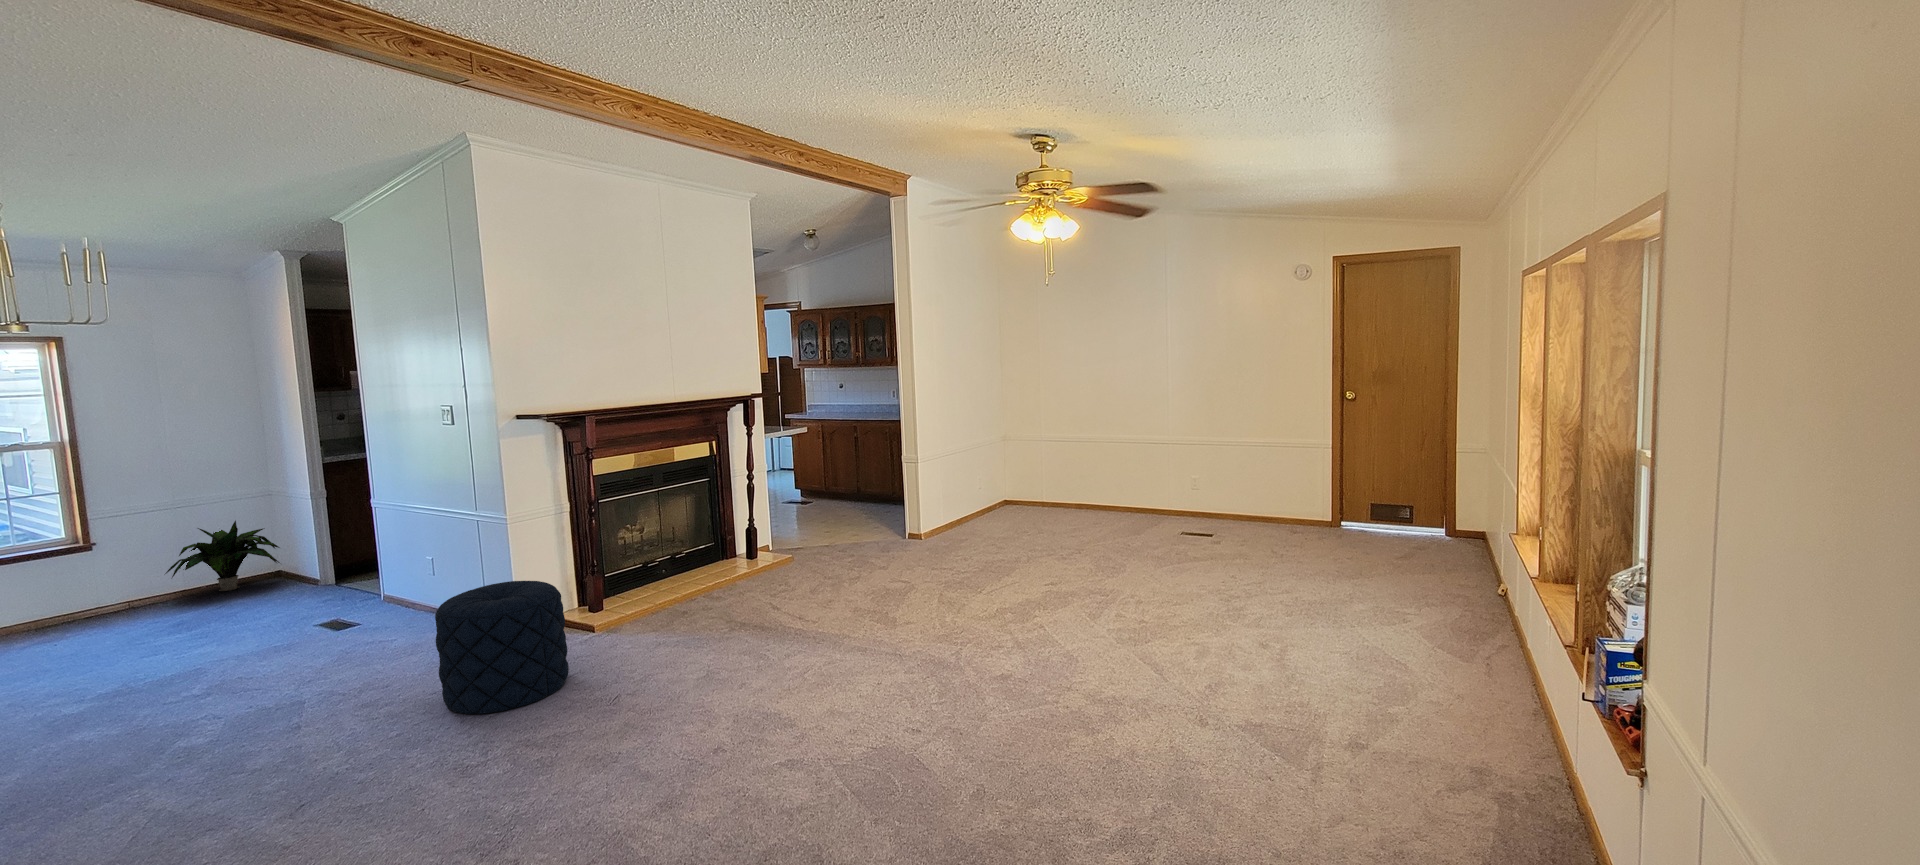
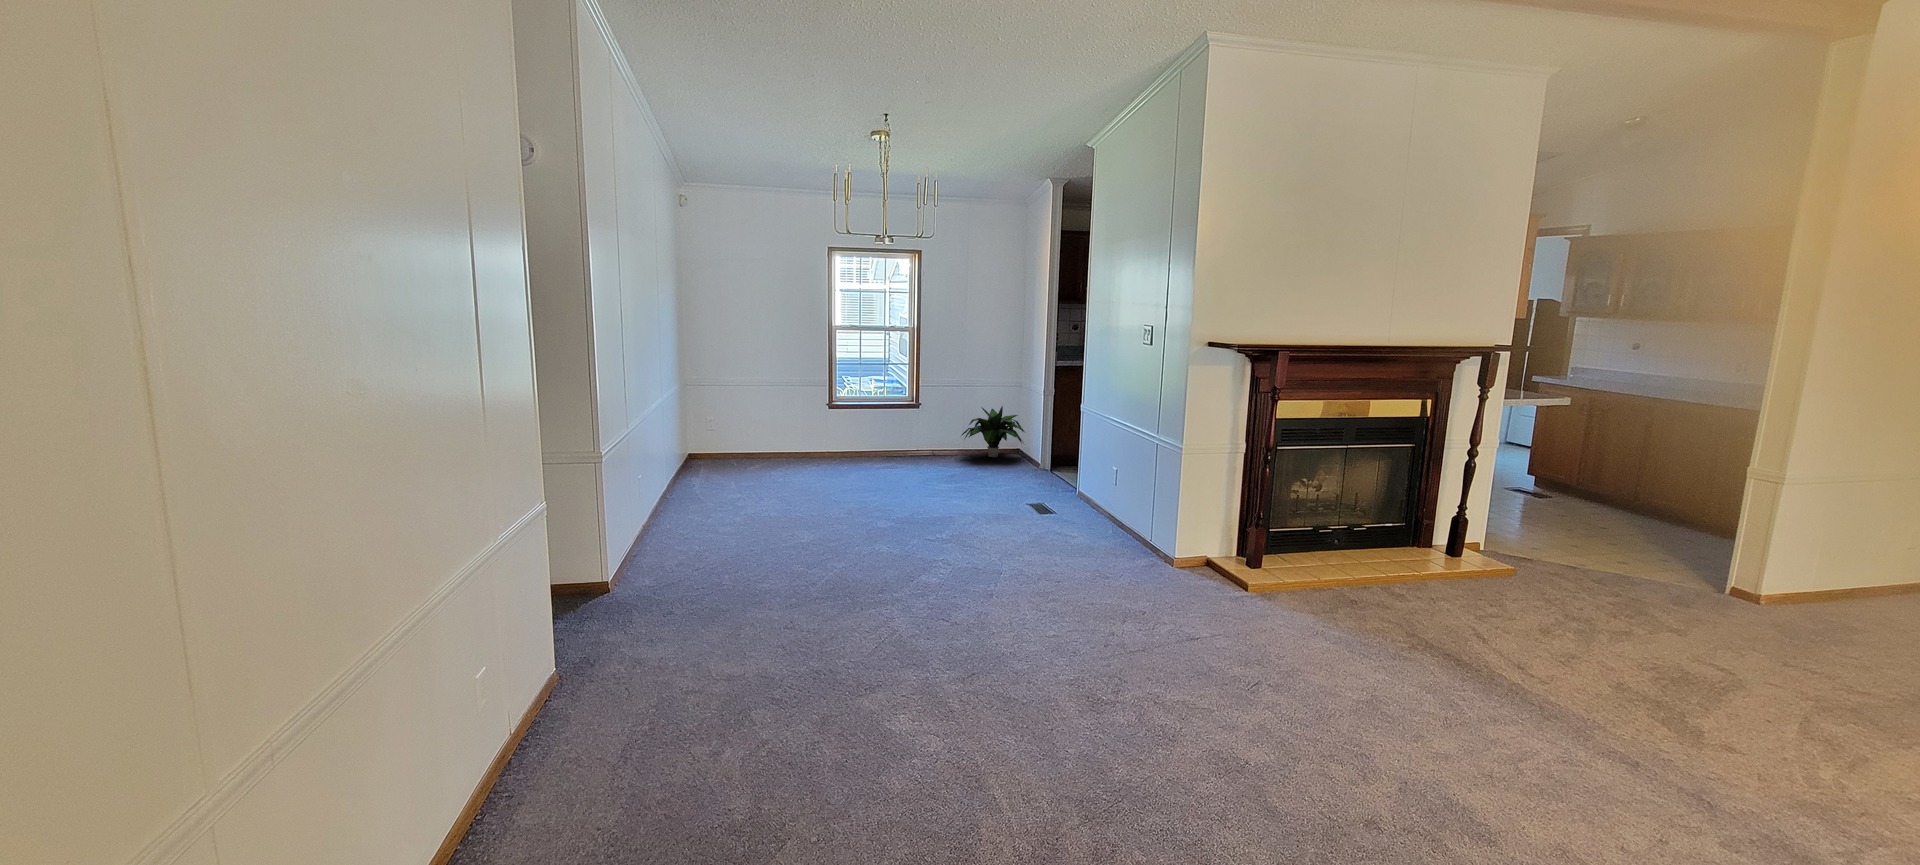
pouf: present [435,581,569,714] -> none [1093,515,1217,652]

